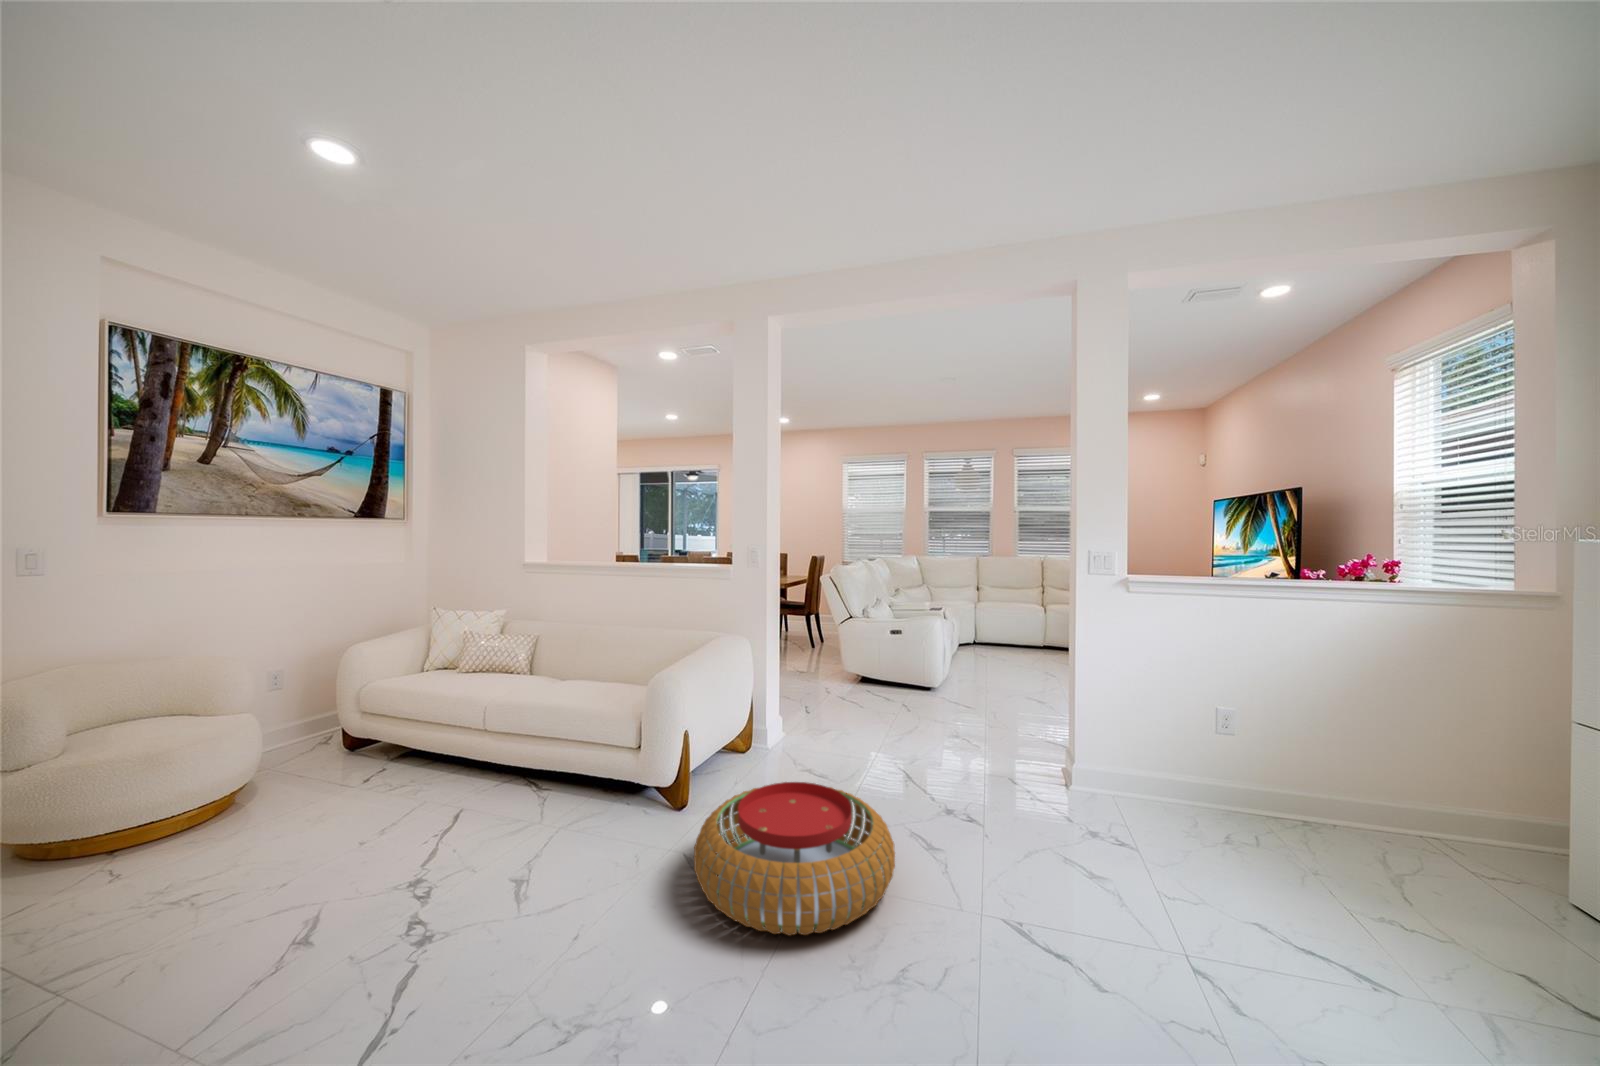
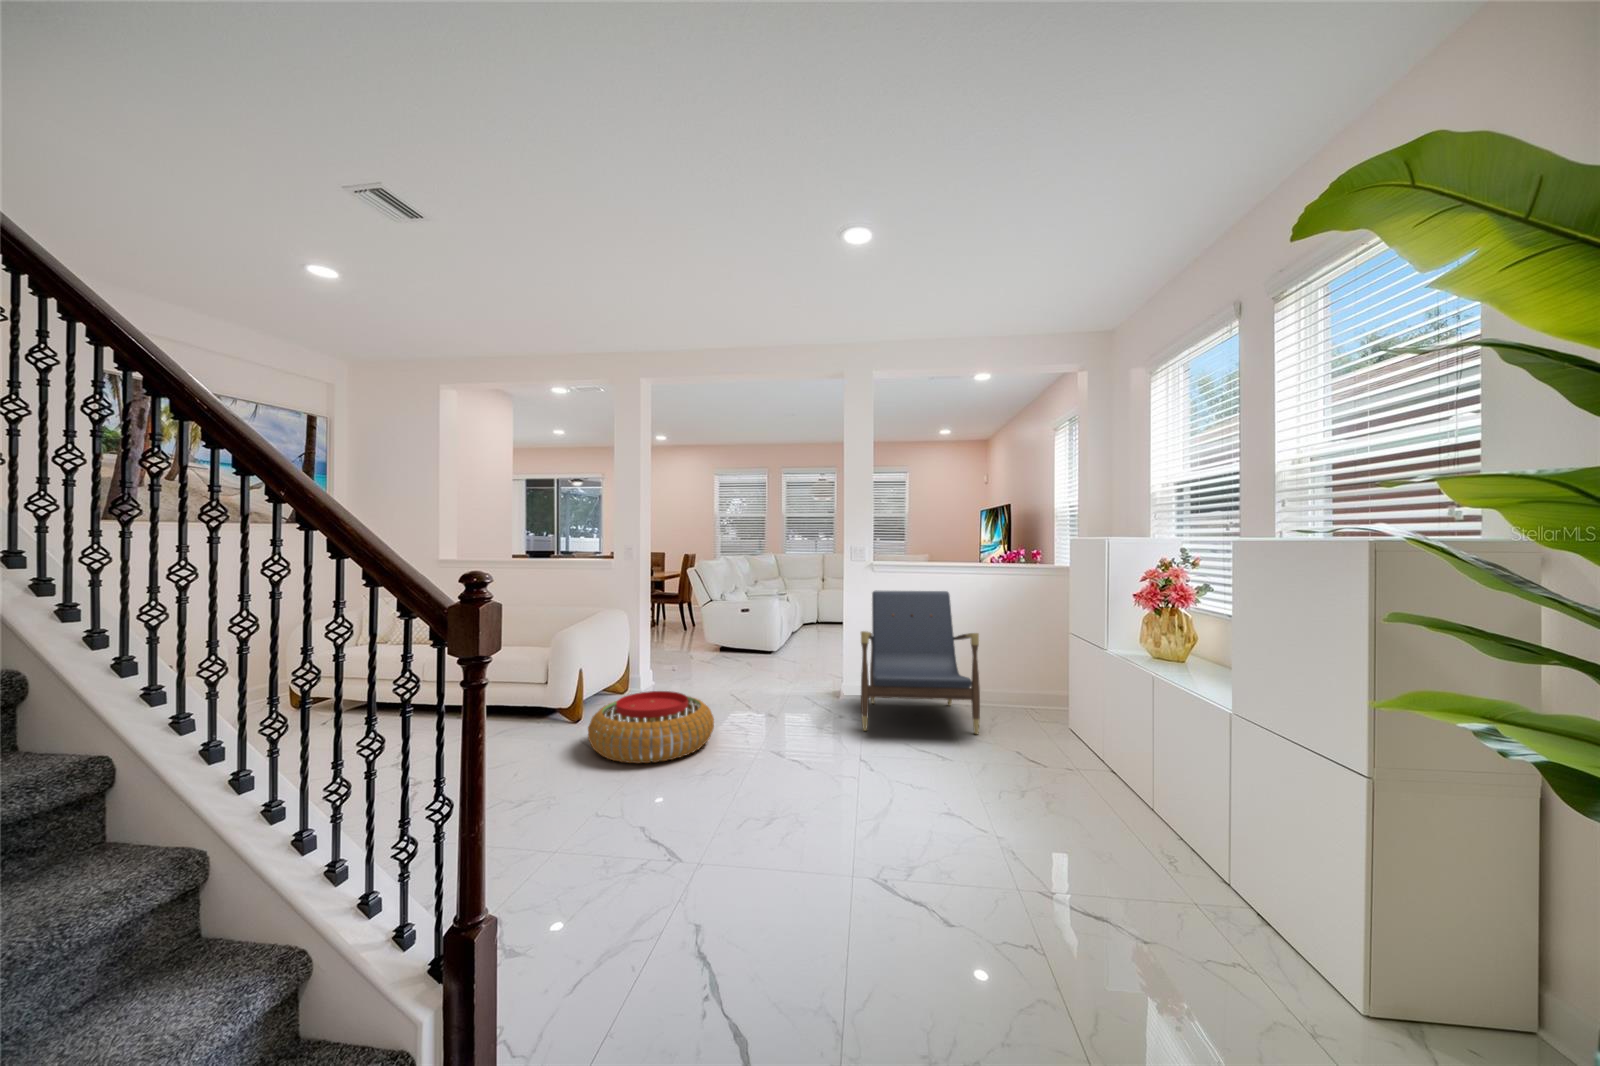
lounge chair: none [1121,627,1396,918] -> present [861,591,980,734]

